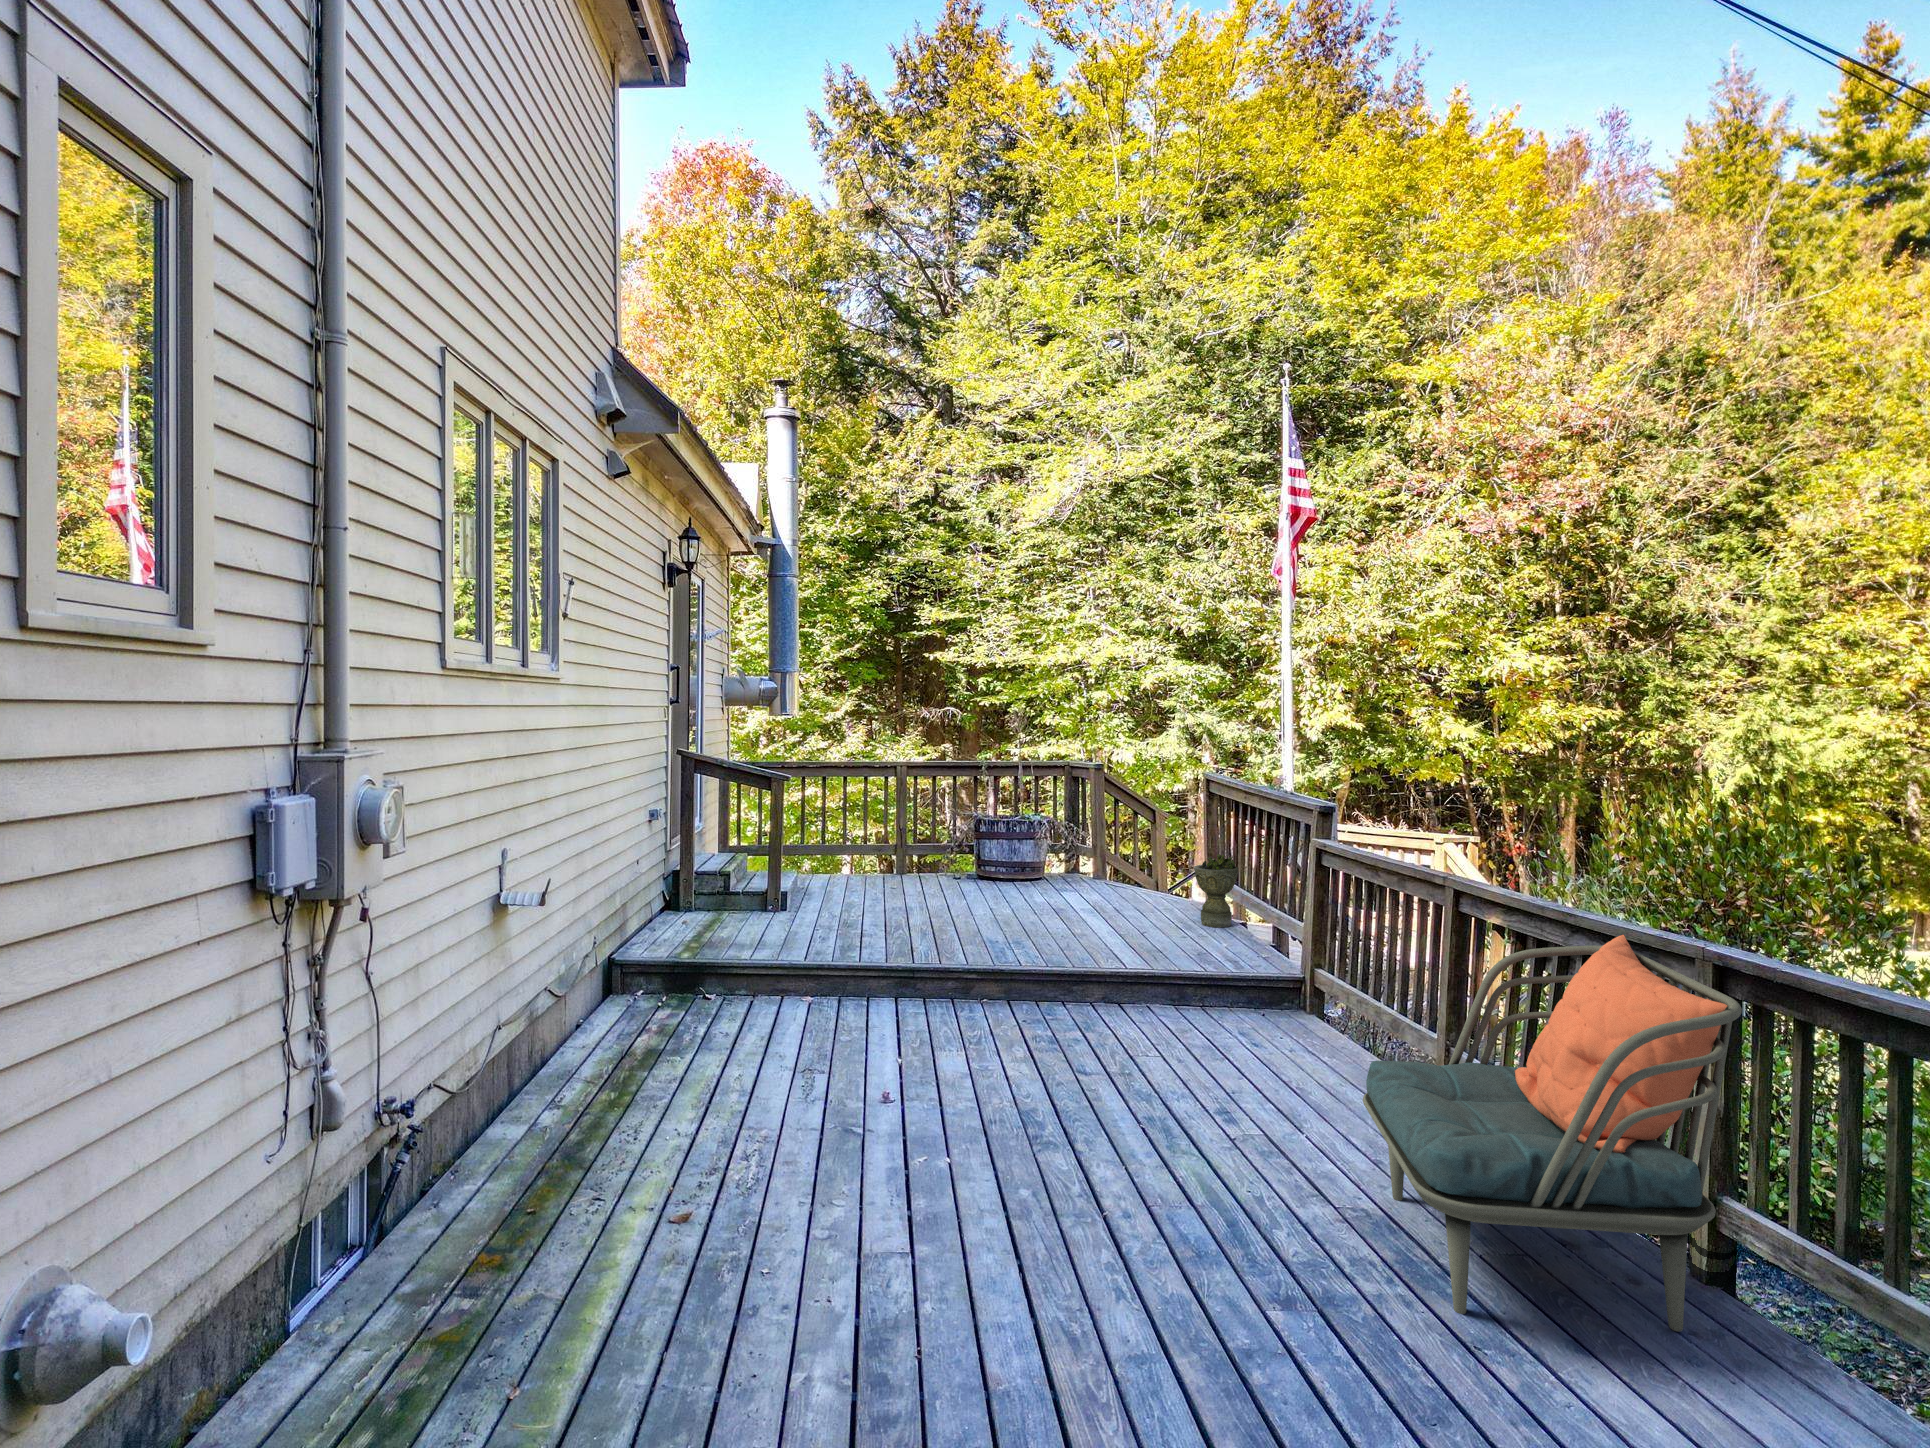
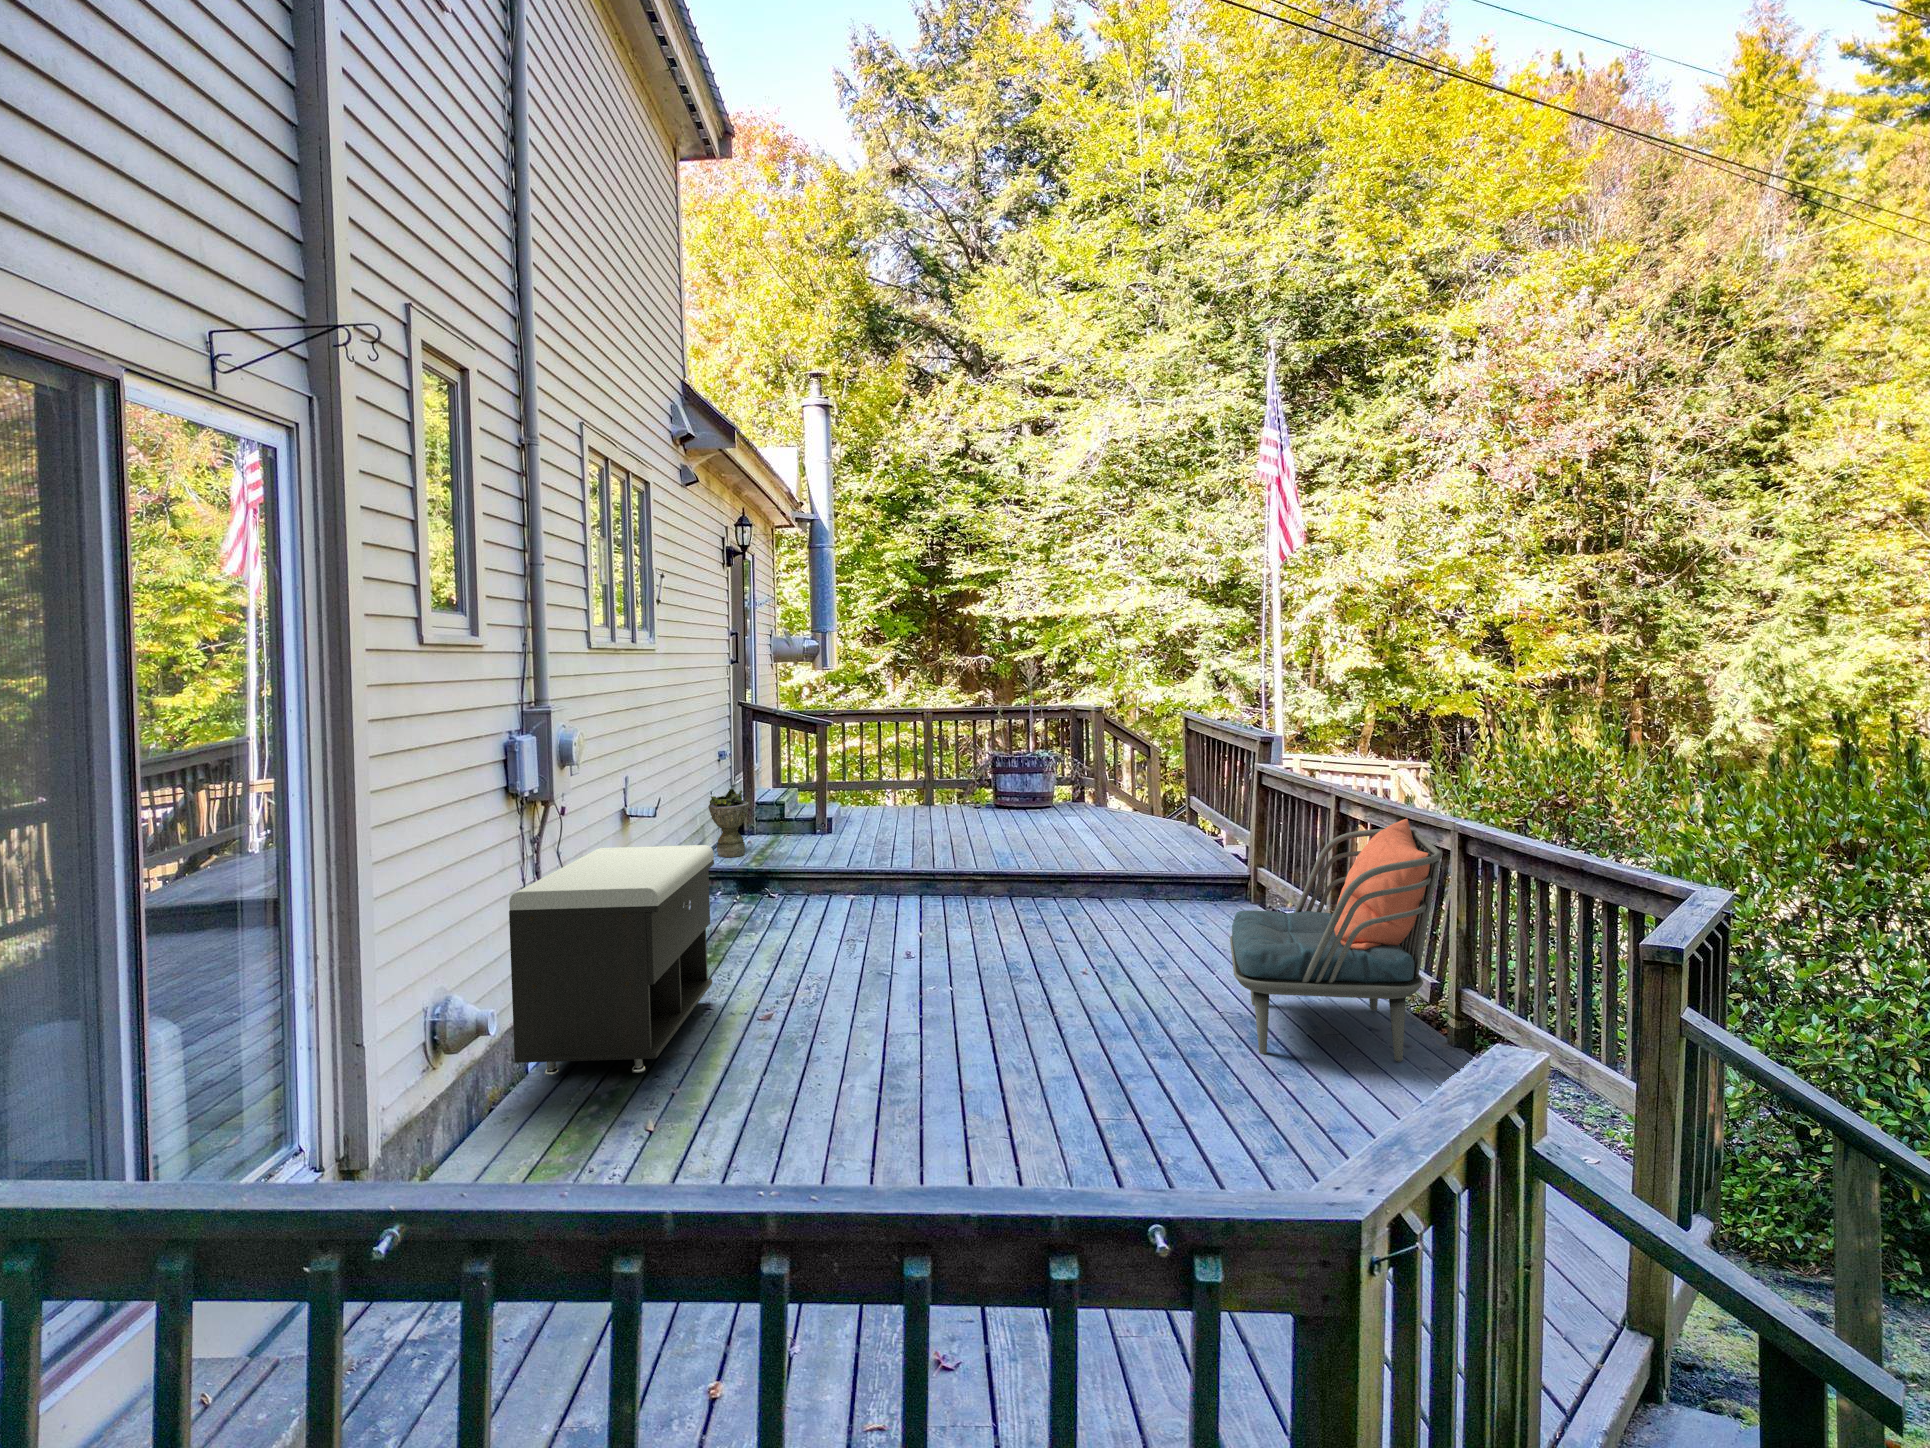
planter: present [1194,854,1238,928] -> present [708,789,749,857]
storage bench: none [219,960,614,1390] -> present [509,845,714,1075]

